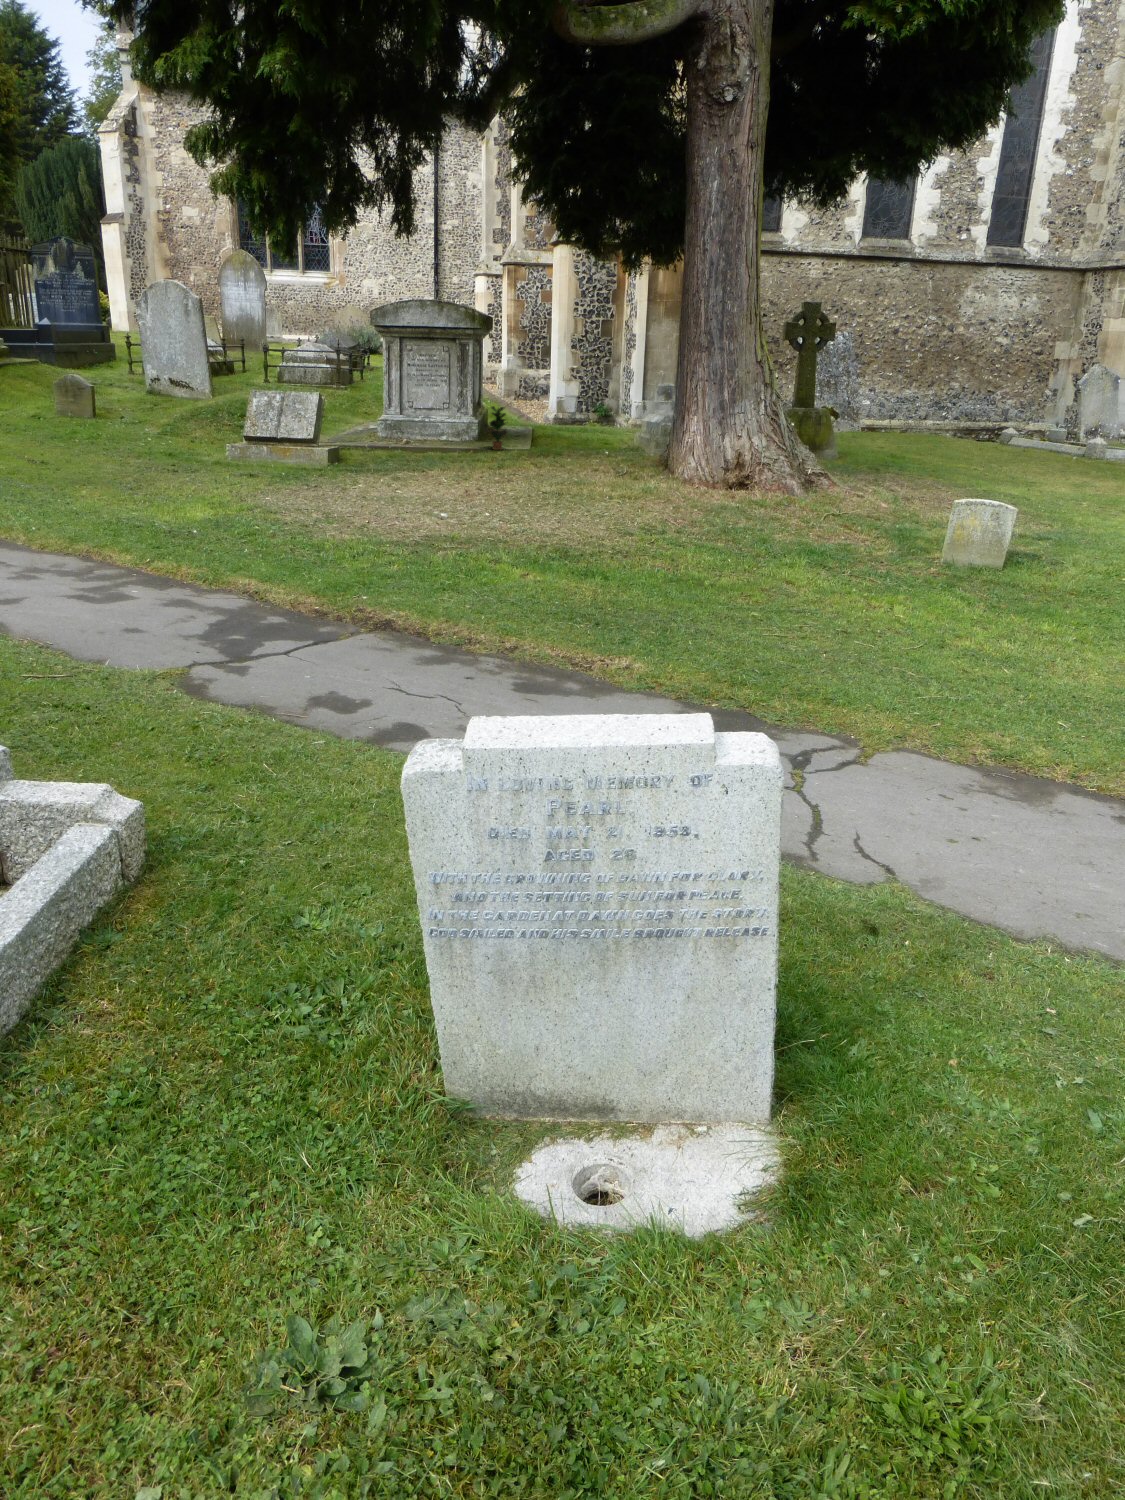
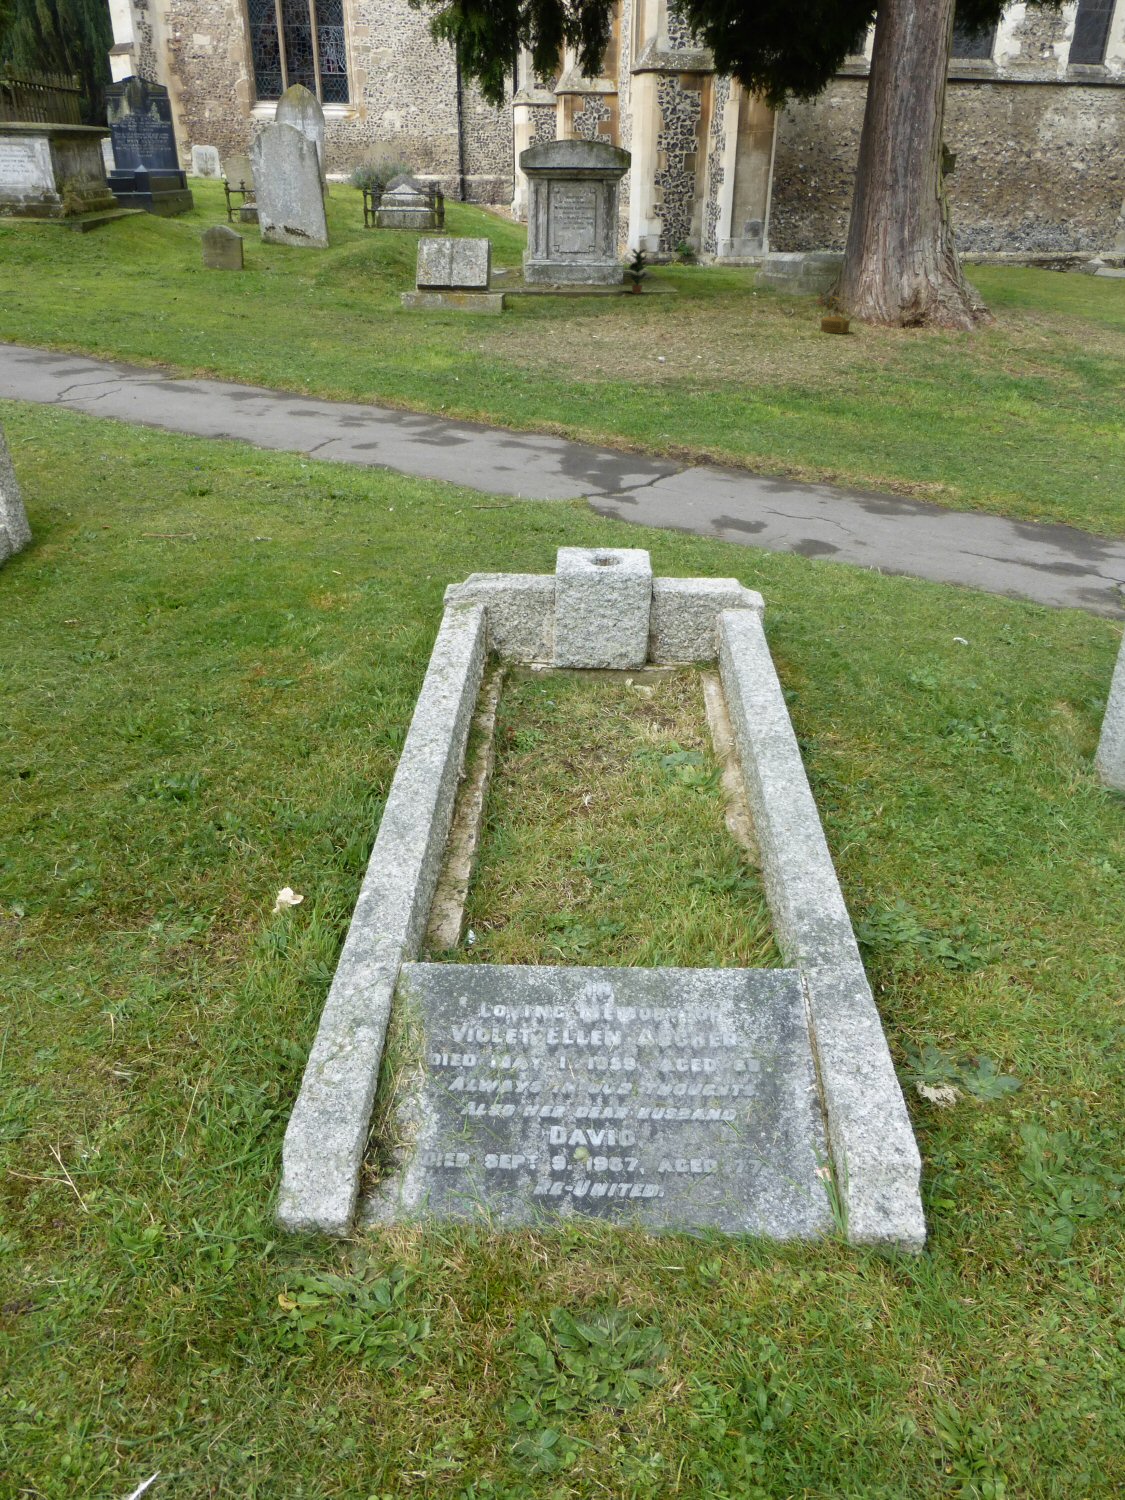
woven basket: none [644,457,674,495] -> present [820,296,850,333]

